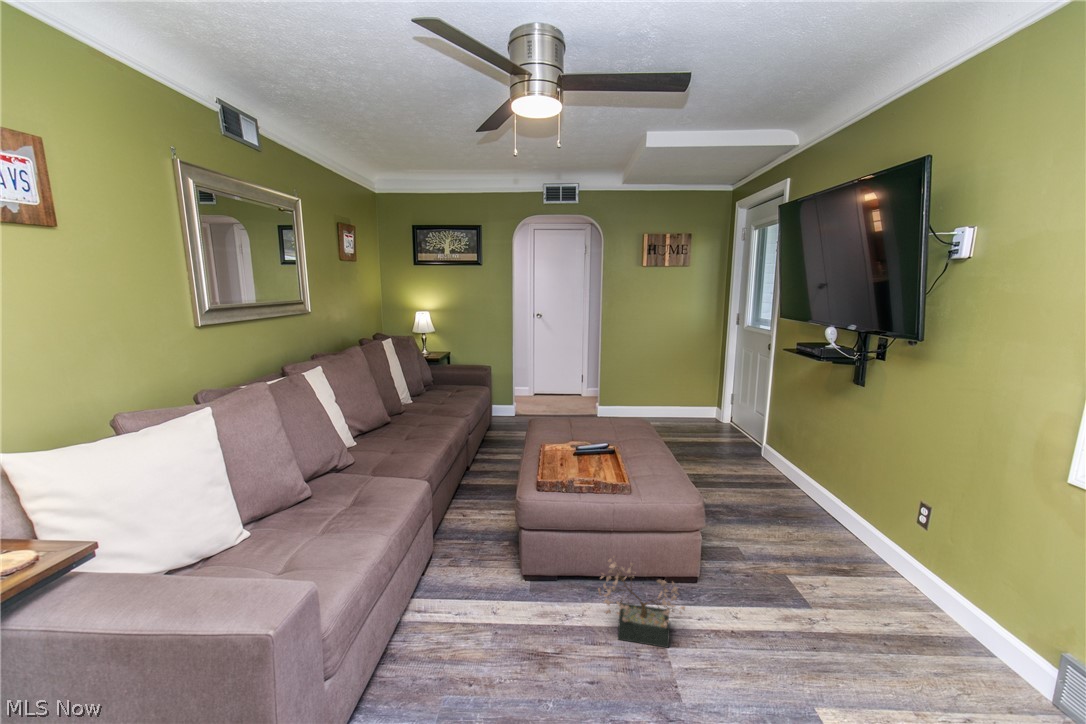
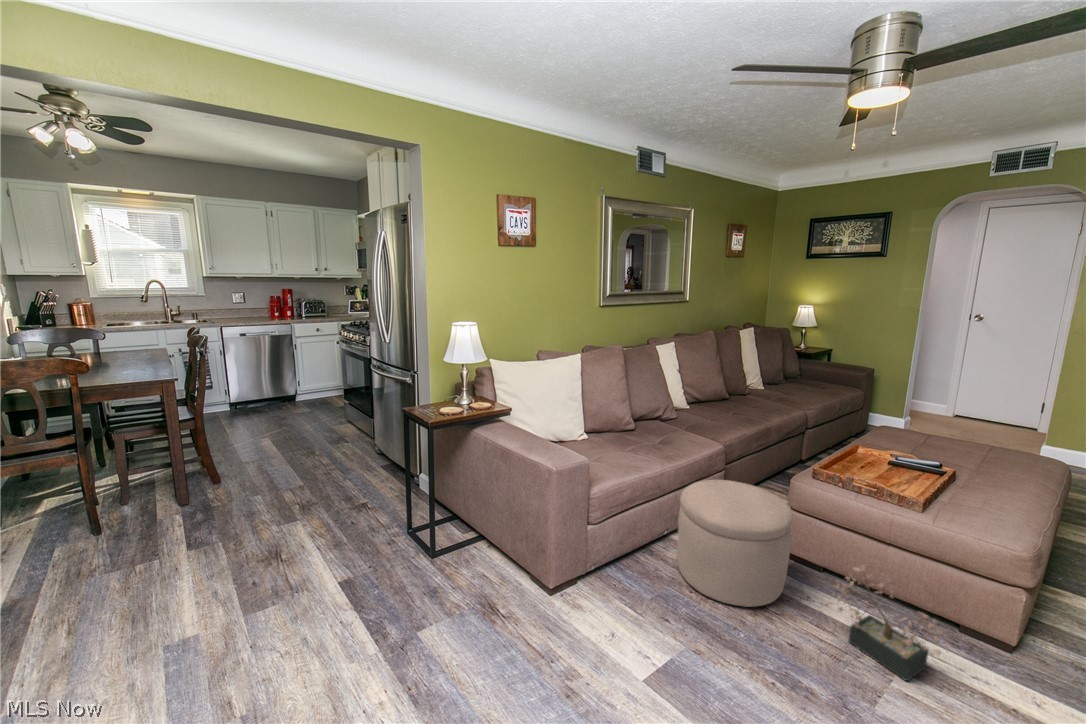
ottoman: none [428,519,553,678] -> present [677,480,792,607]

